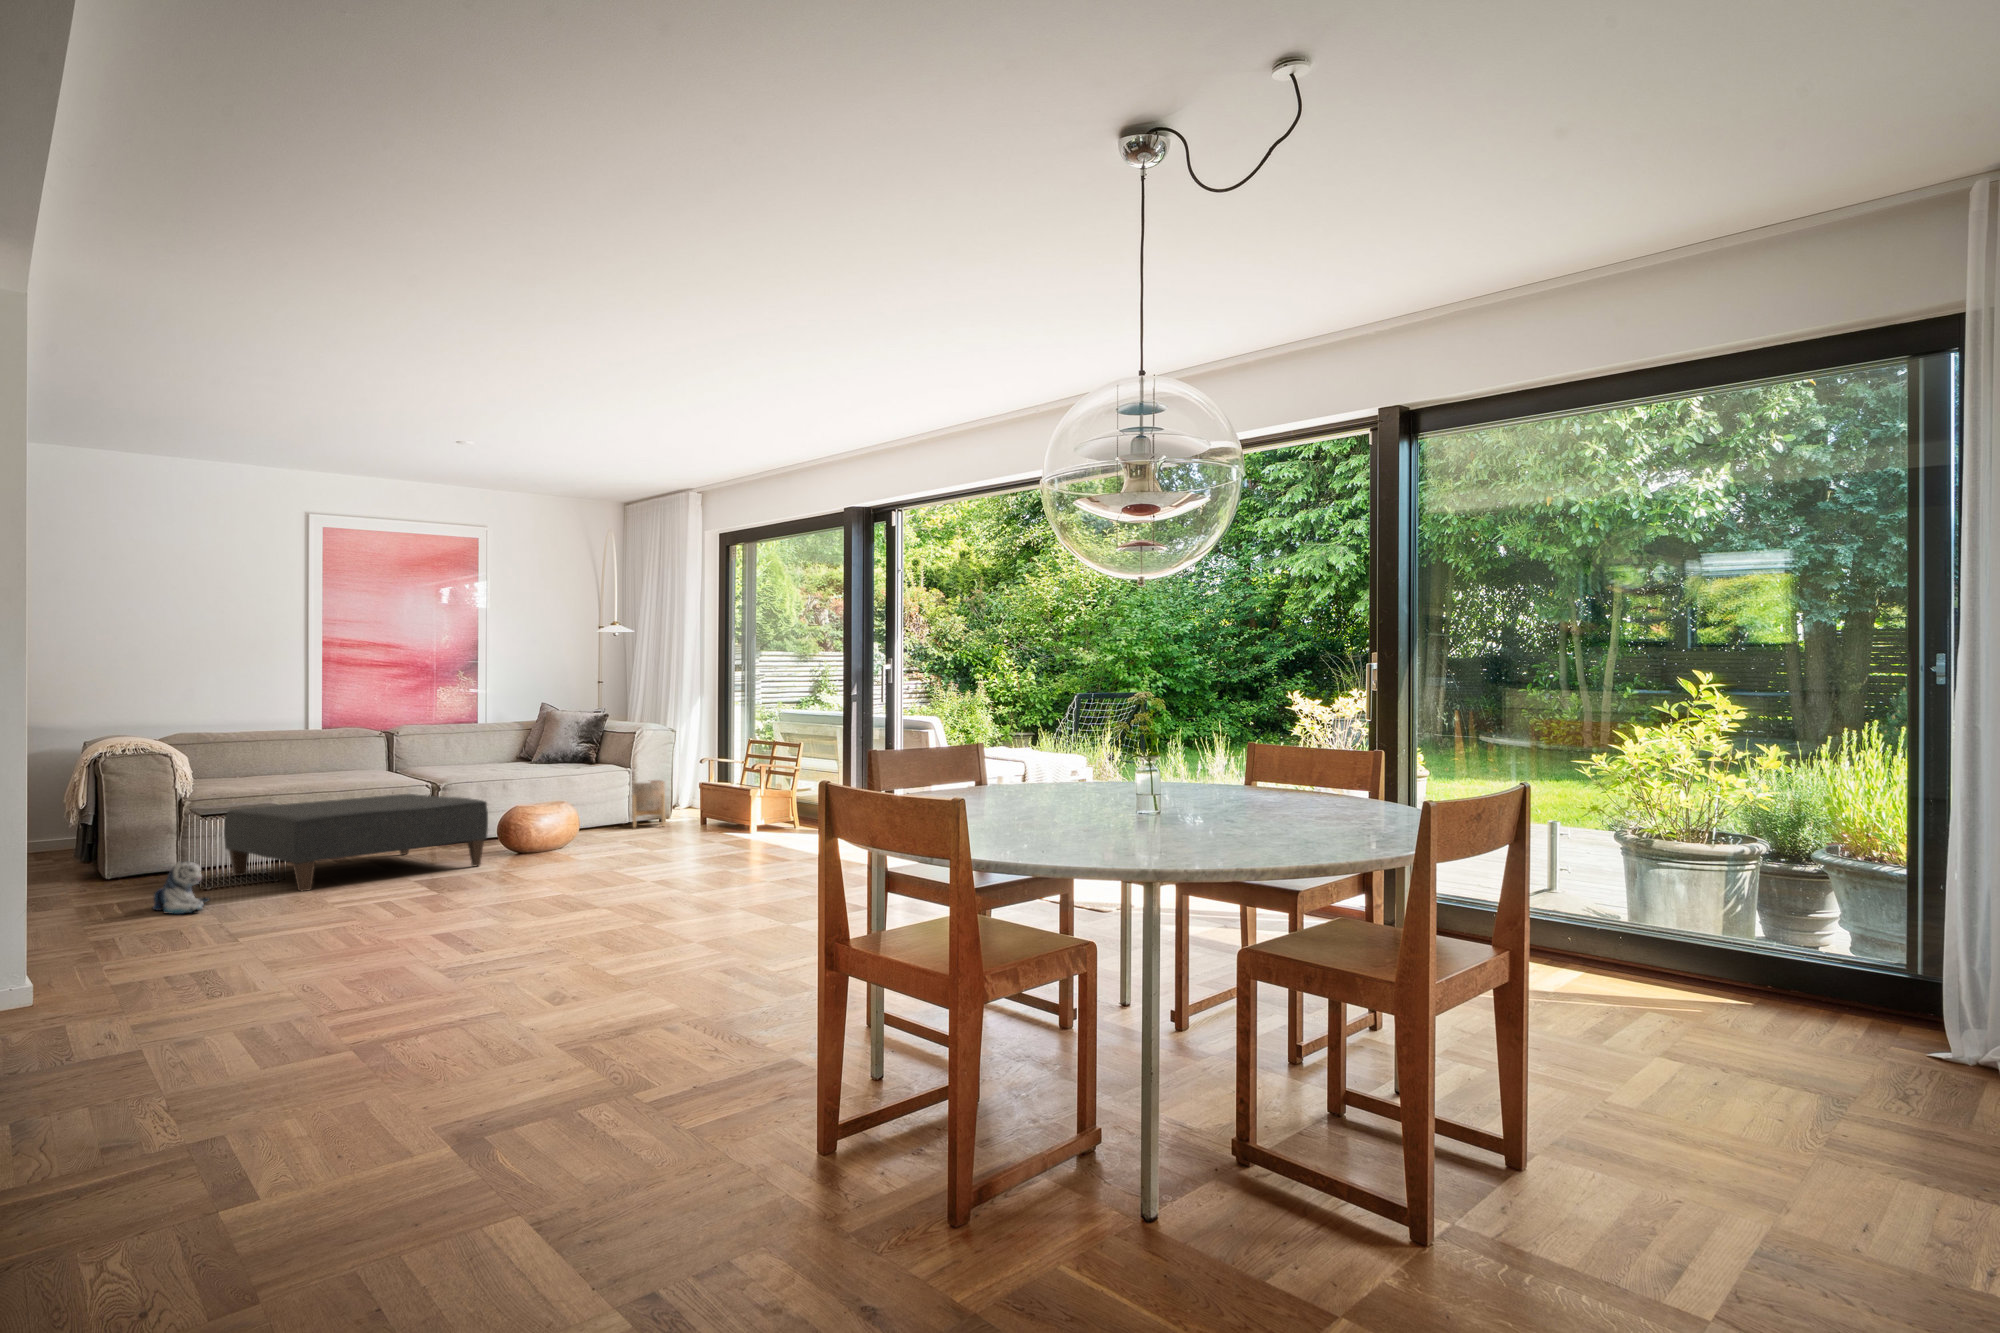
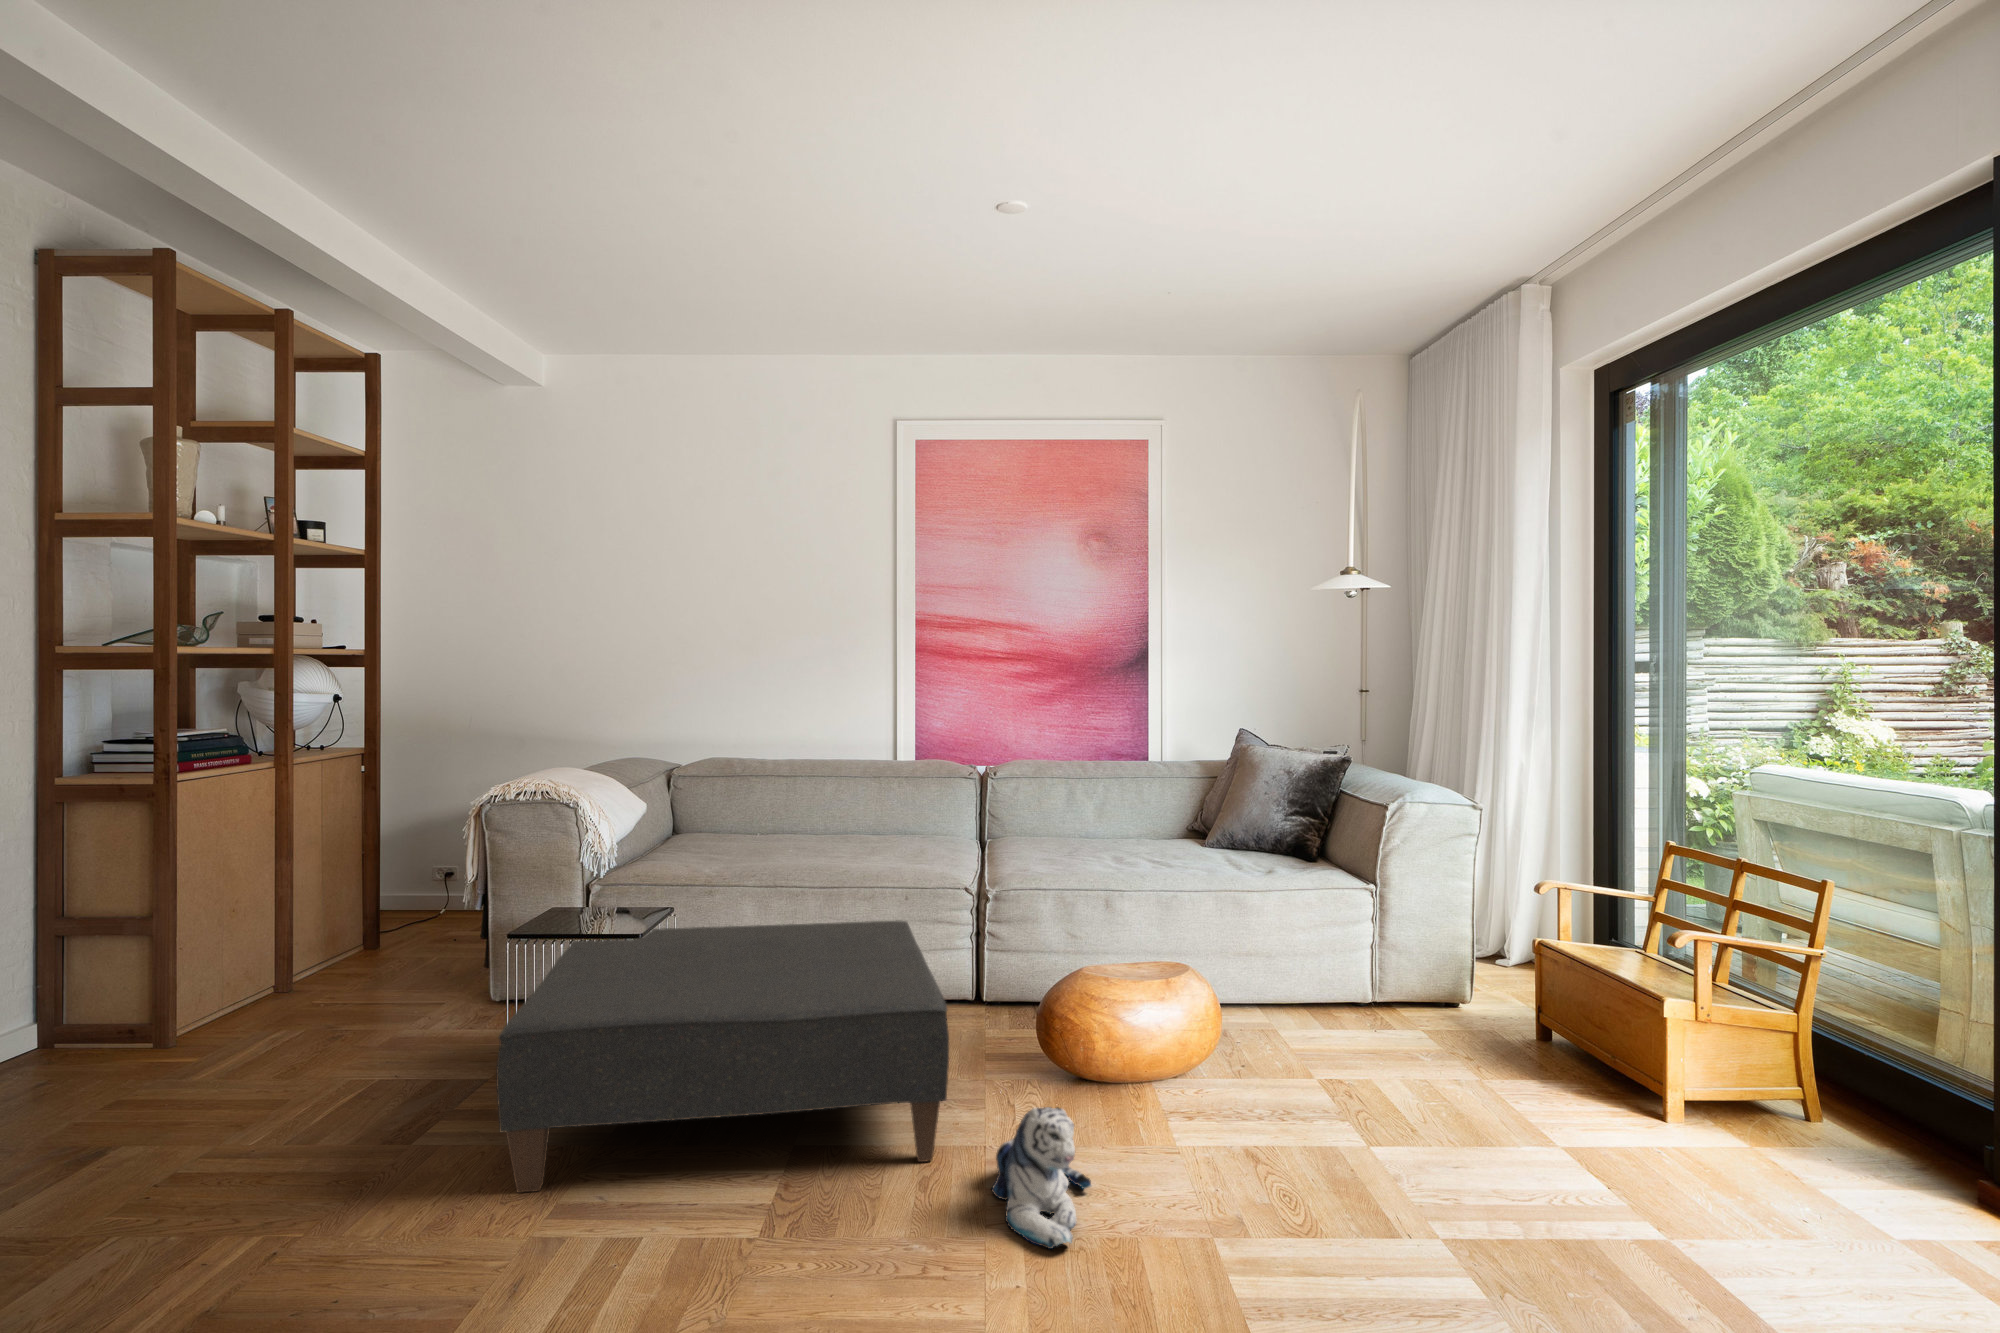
planter: present [632,780,665,828] -> none [1366,919,1445,1038]
plush toy: present [153,861,210,914] -> present [991,1107,1091,1249]

